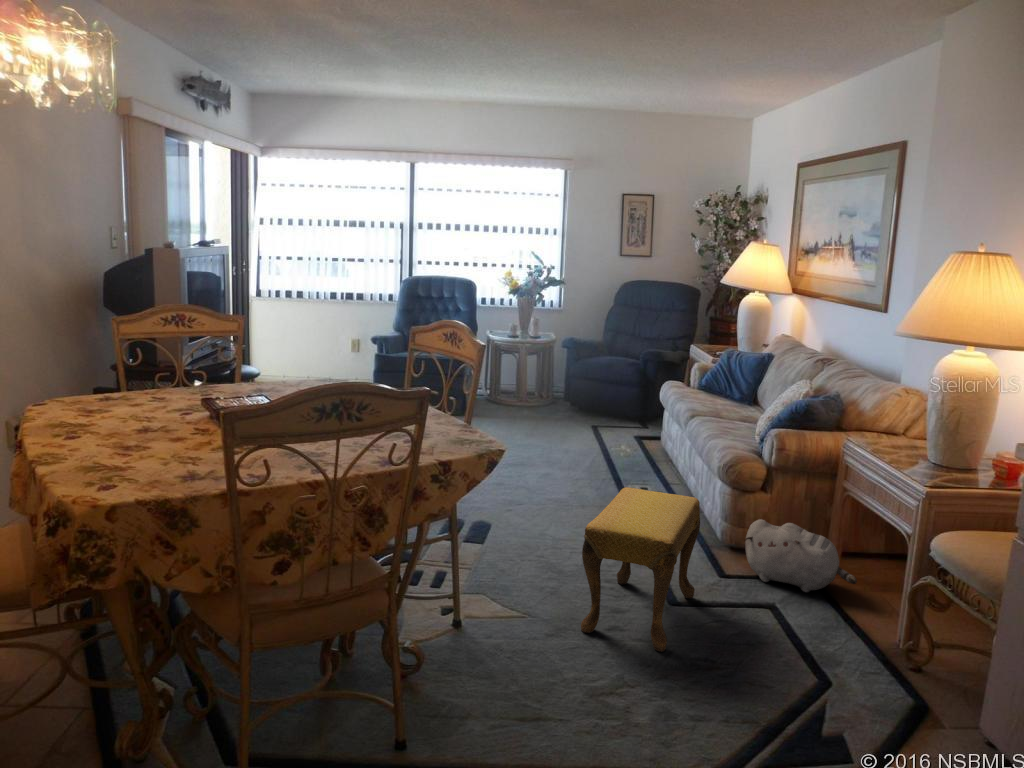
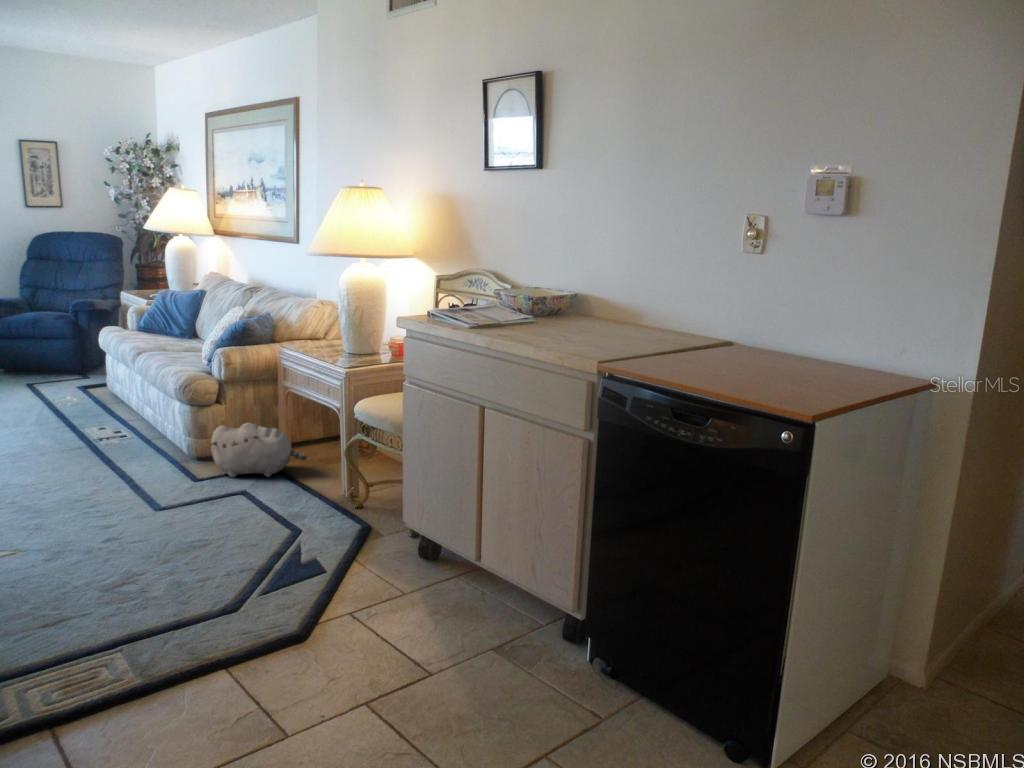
footstool: present [581,487,700,652] -> none [54,413,172,555]

